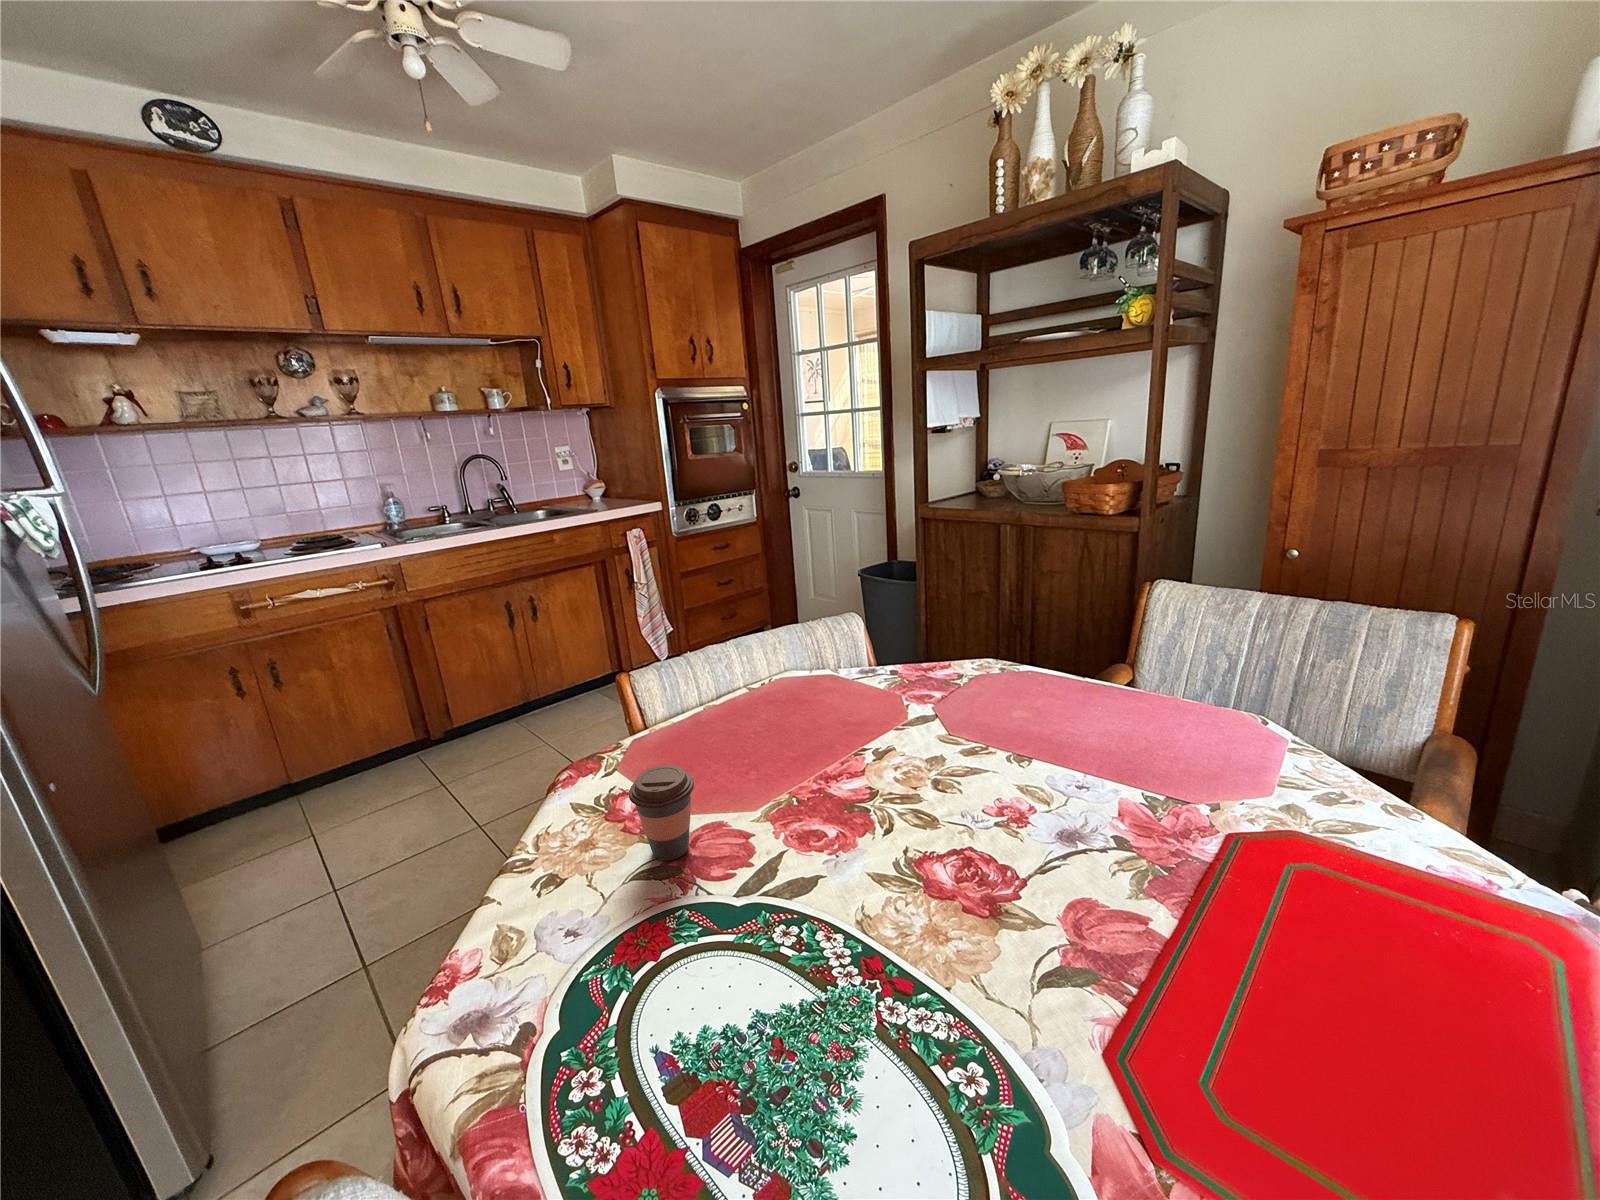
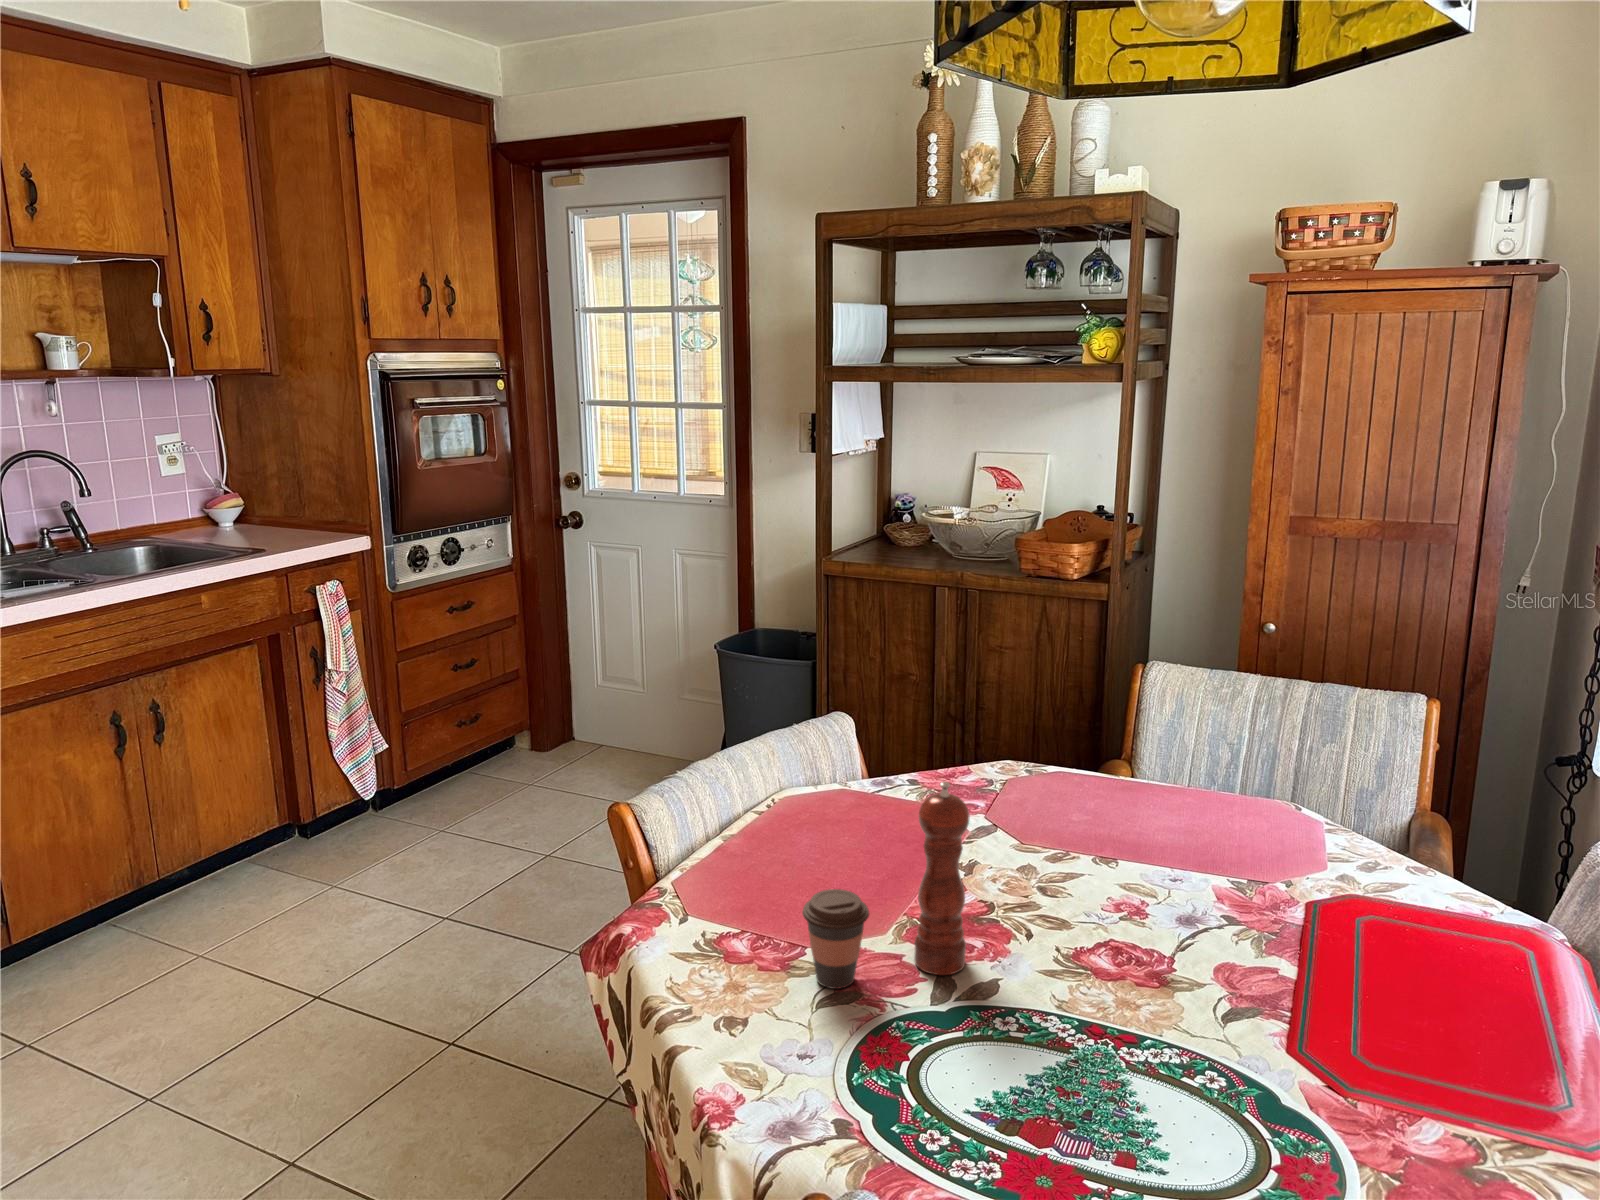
pepper mill: none [738,671,802,863] -> present [914,782,970,975]

